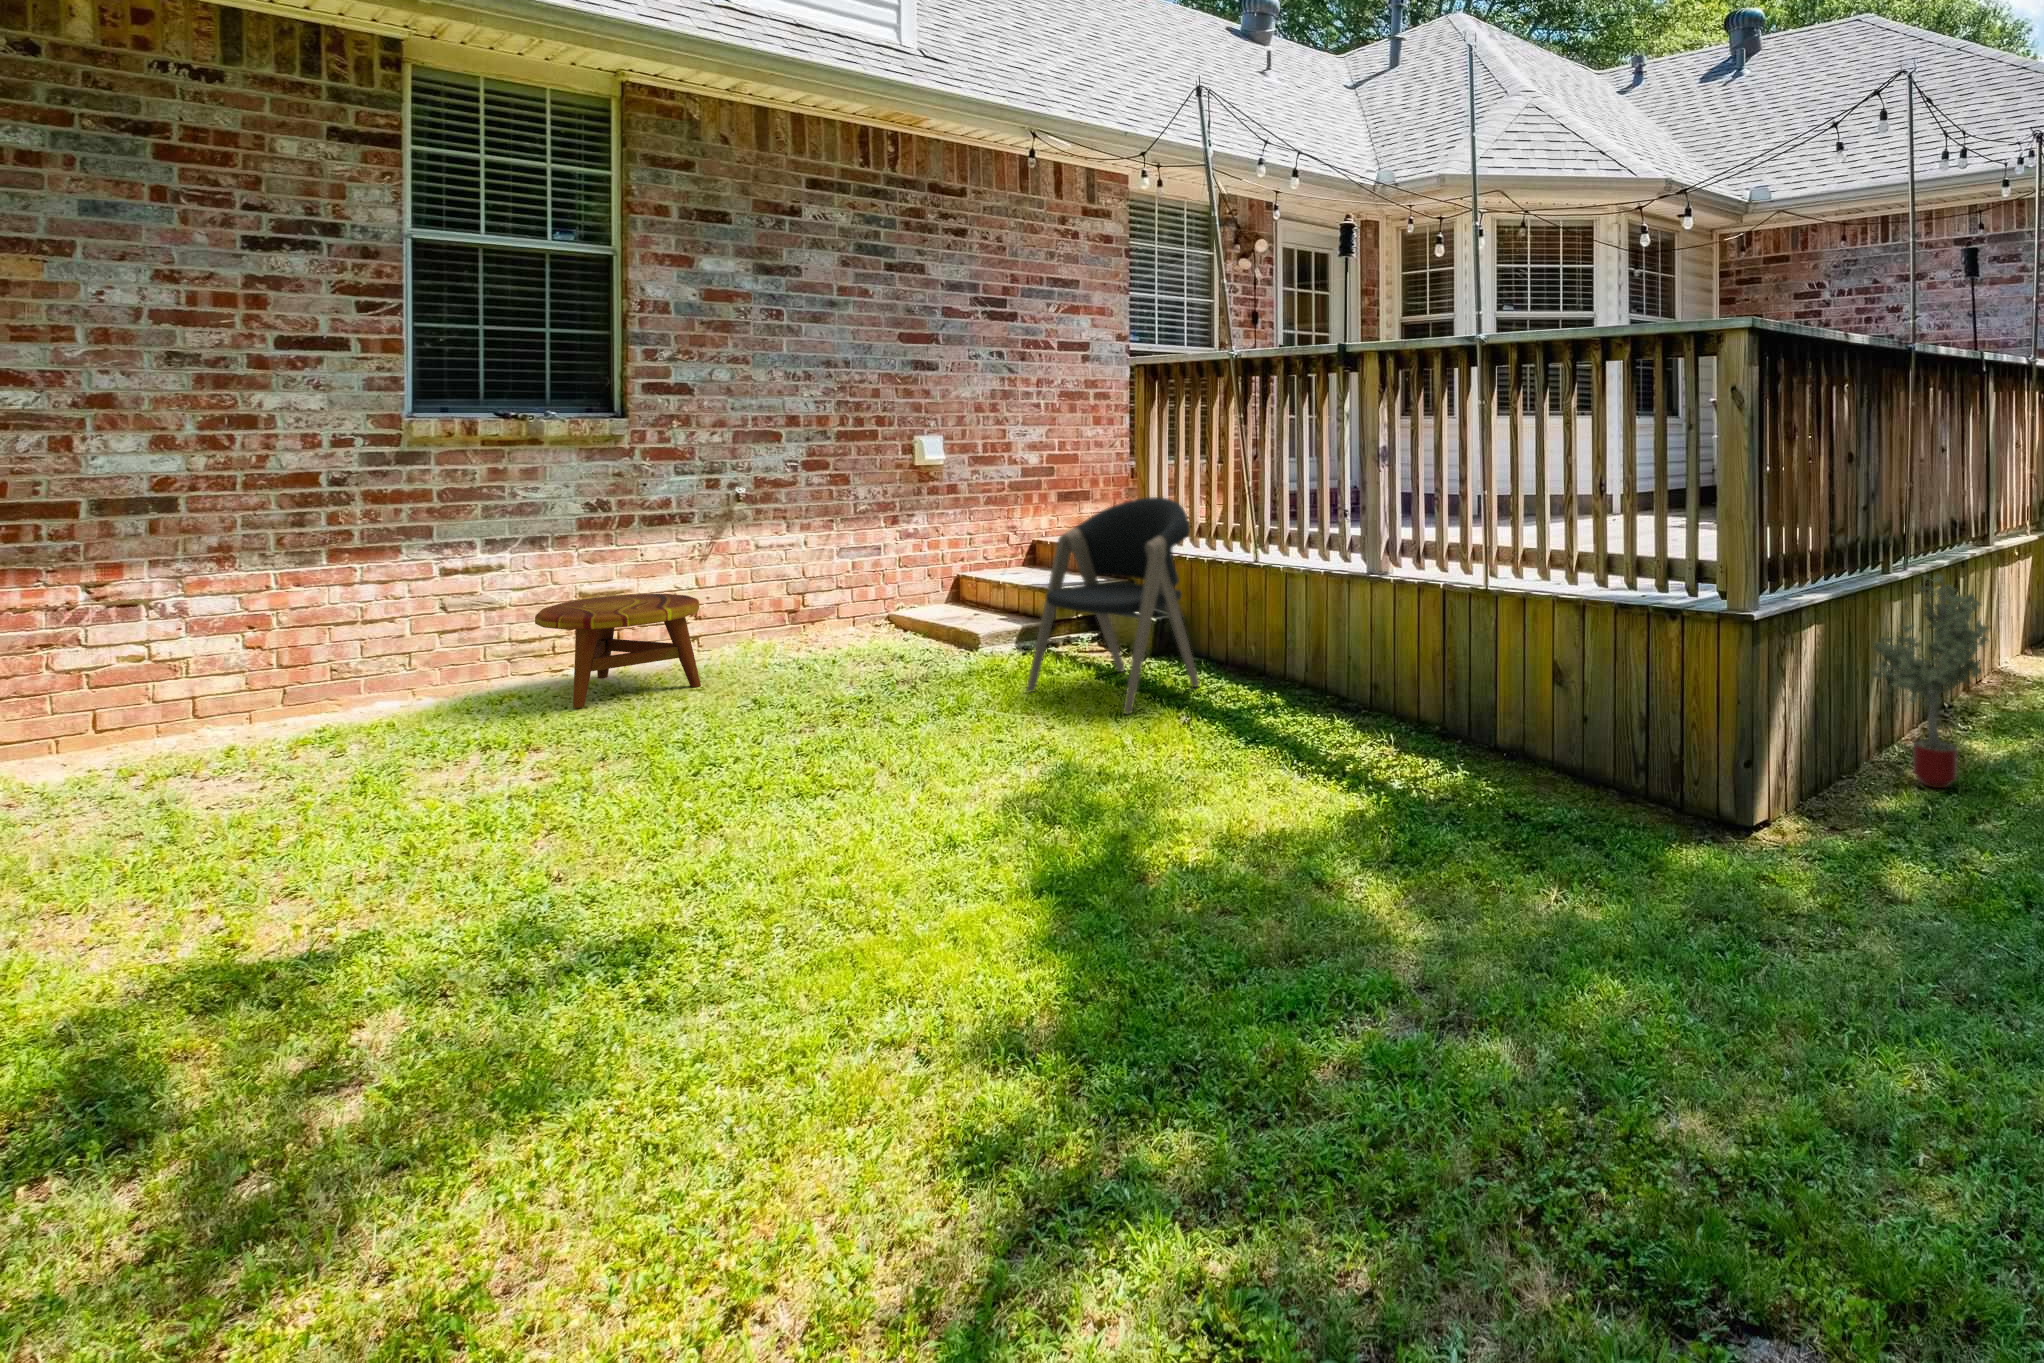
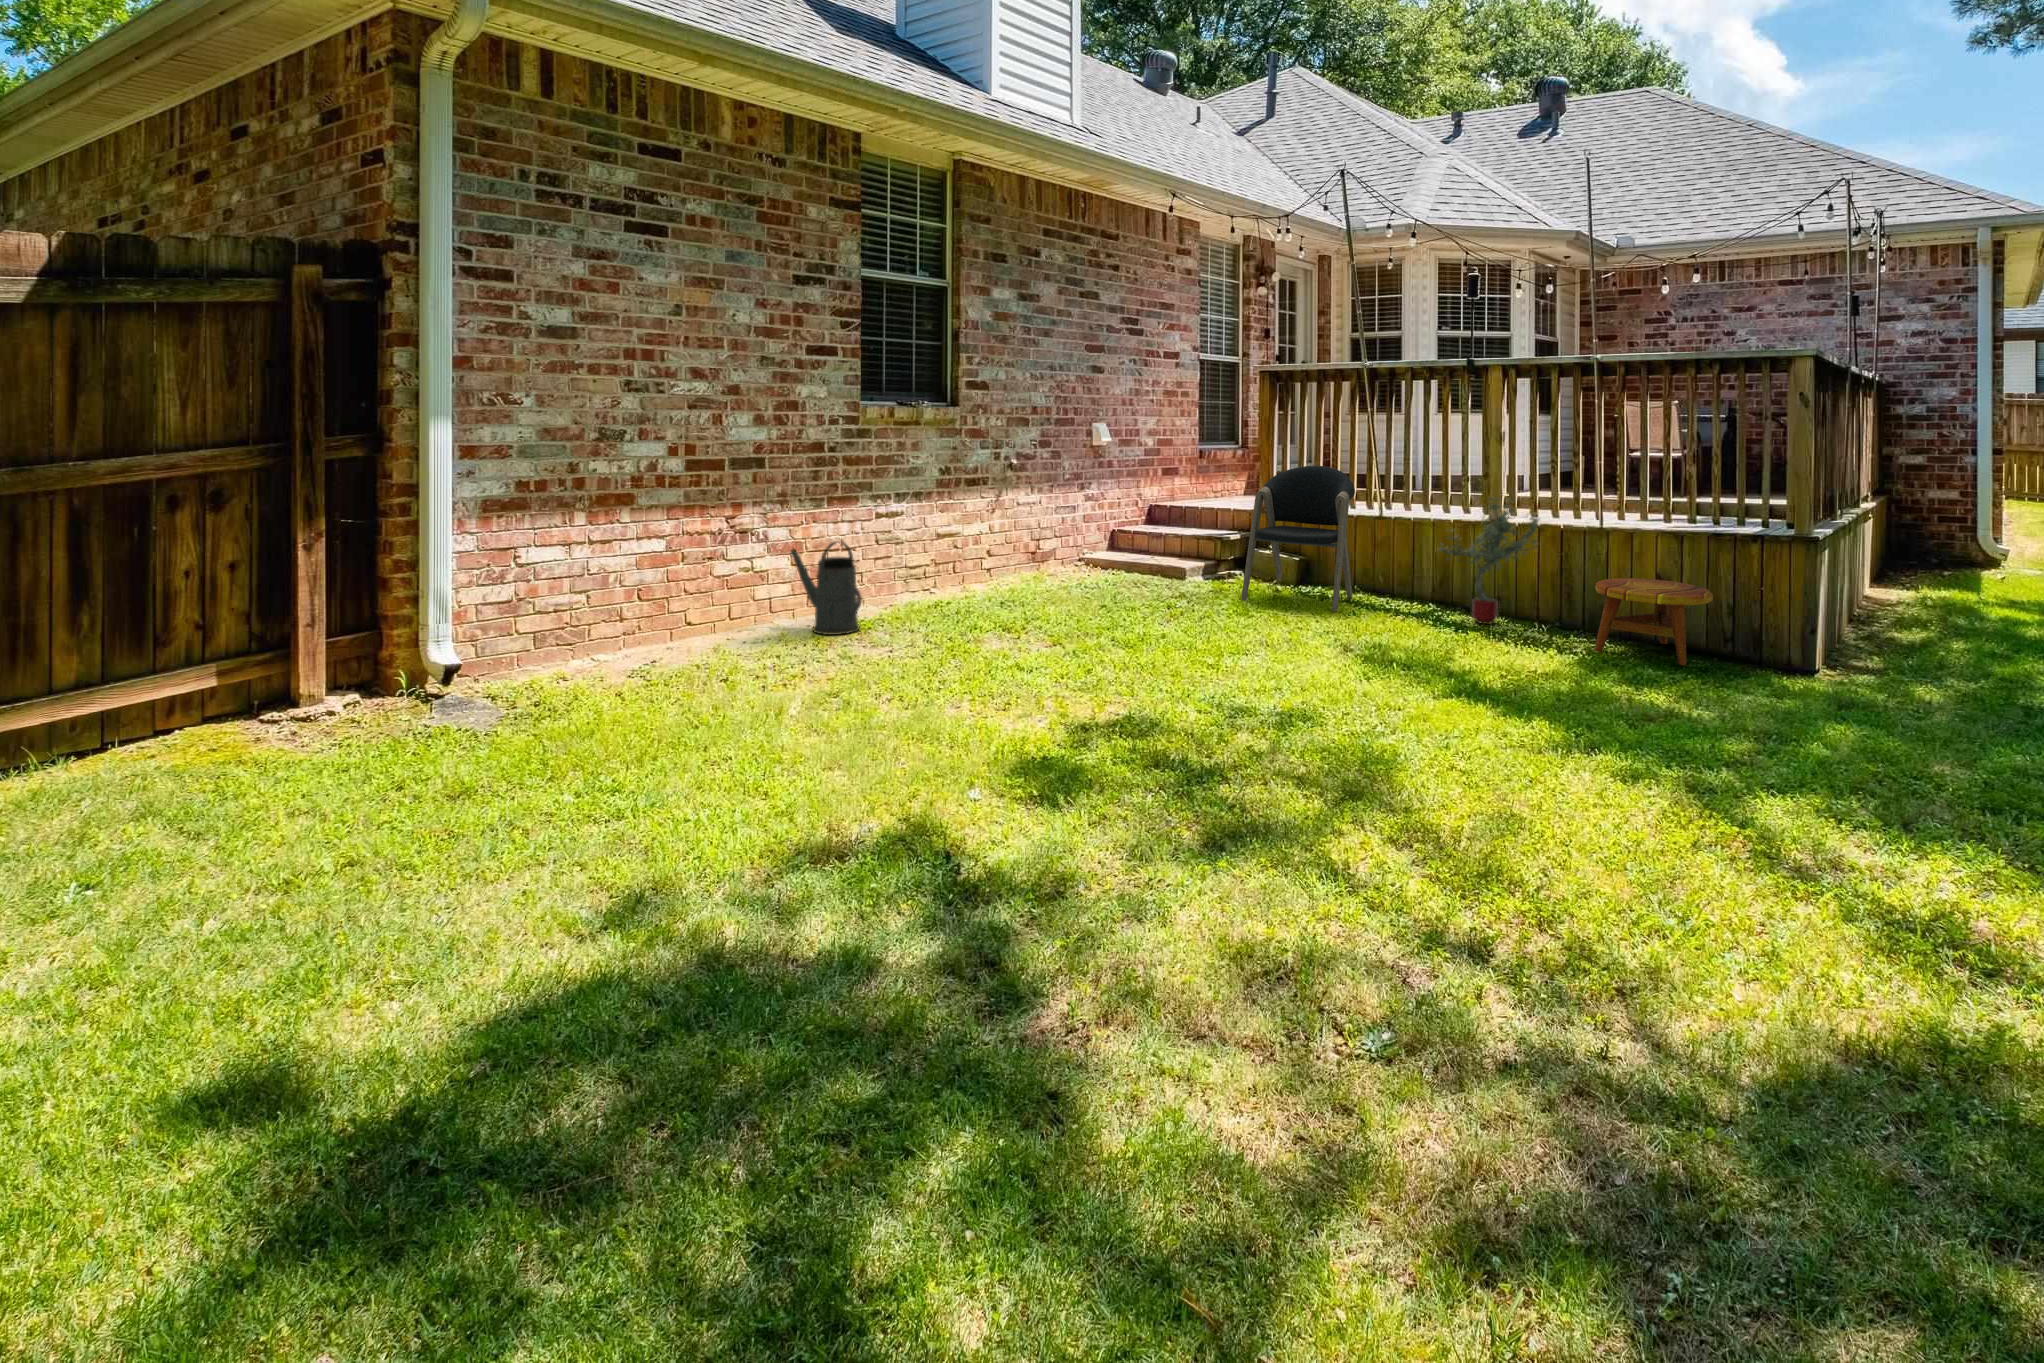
potted tree: present [1871,574,1989,788] -> present [1437,497,1539,624]
side table: present [535,594,701,708] -> present [1594,578,1713,666]
watering can: none [202,625,298,769] -> present [791,541,862,635]

